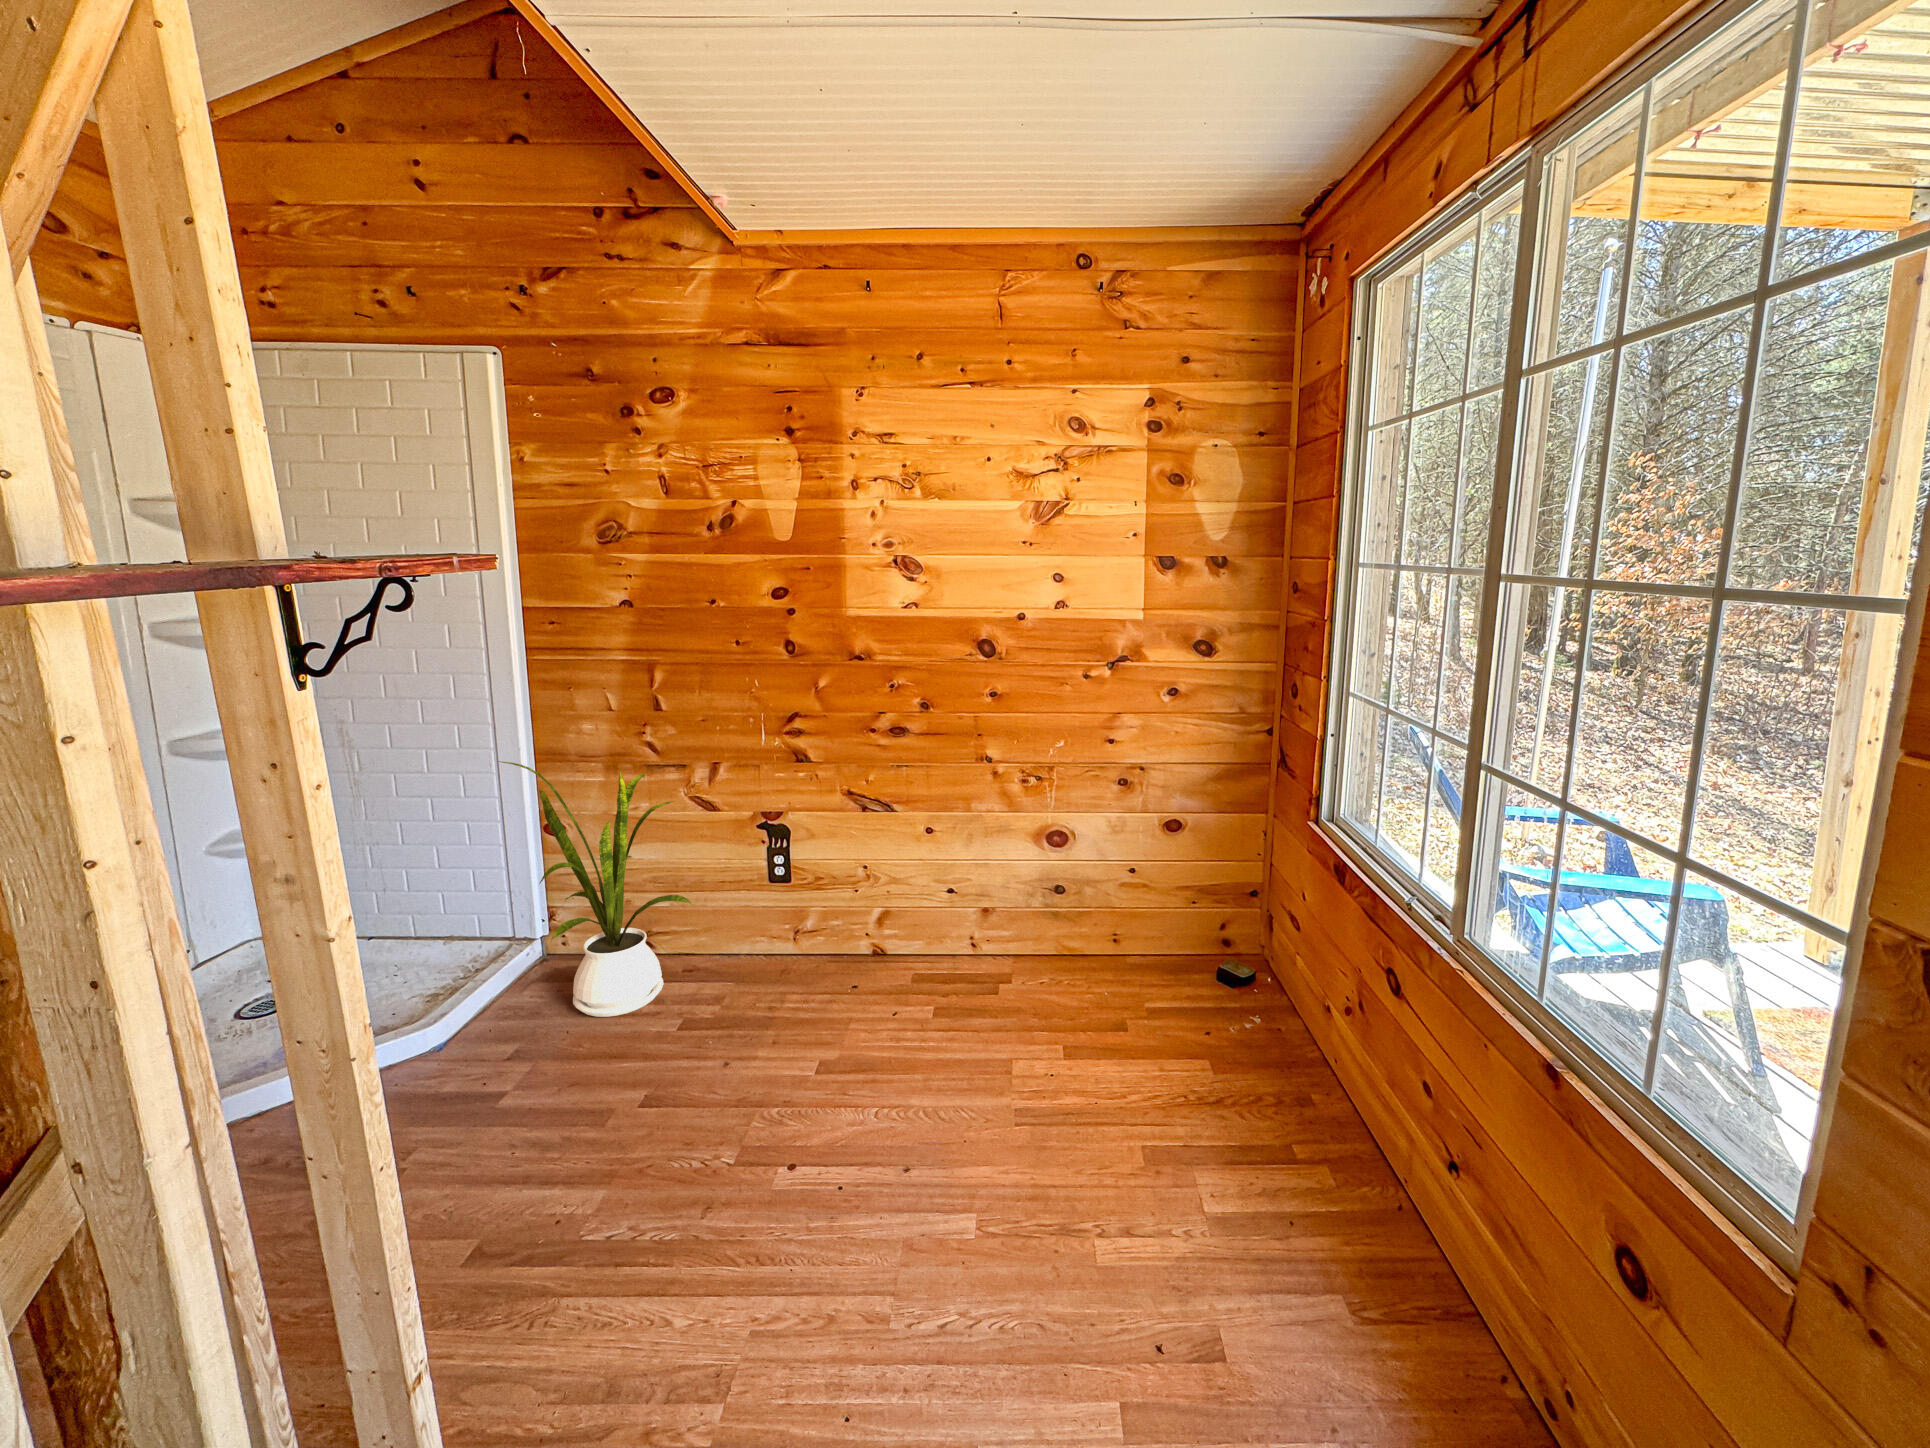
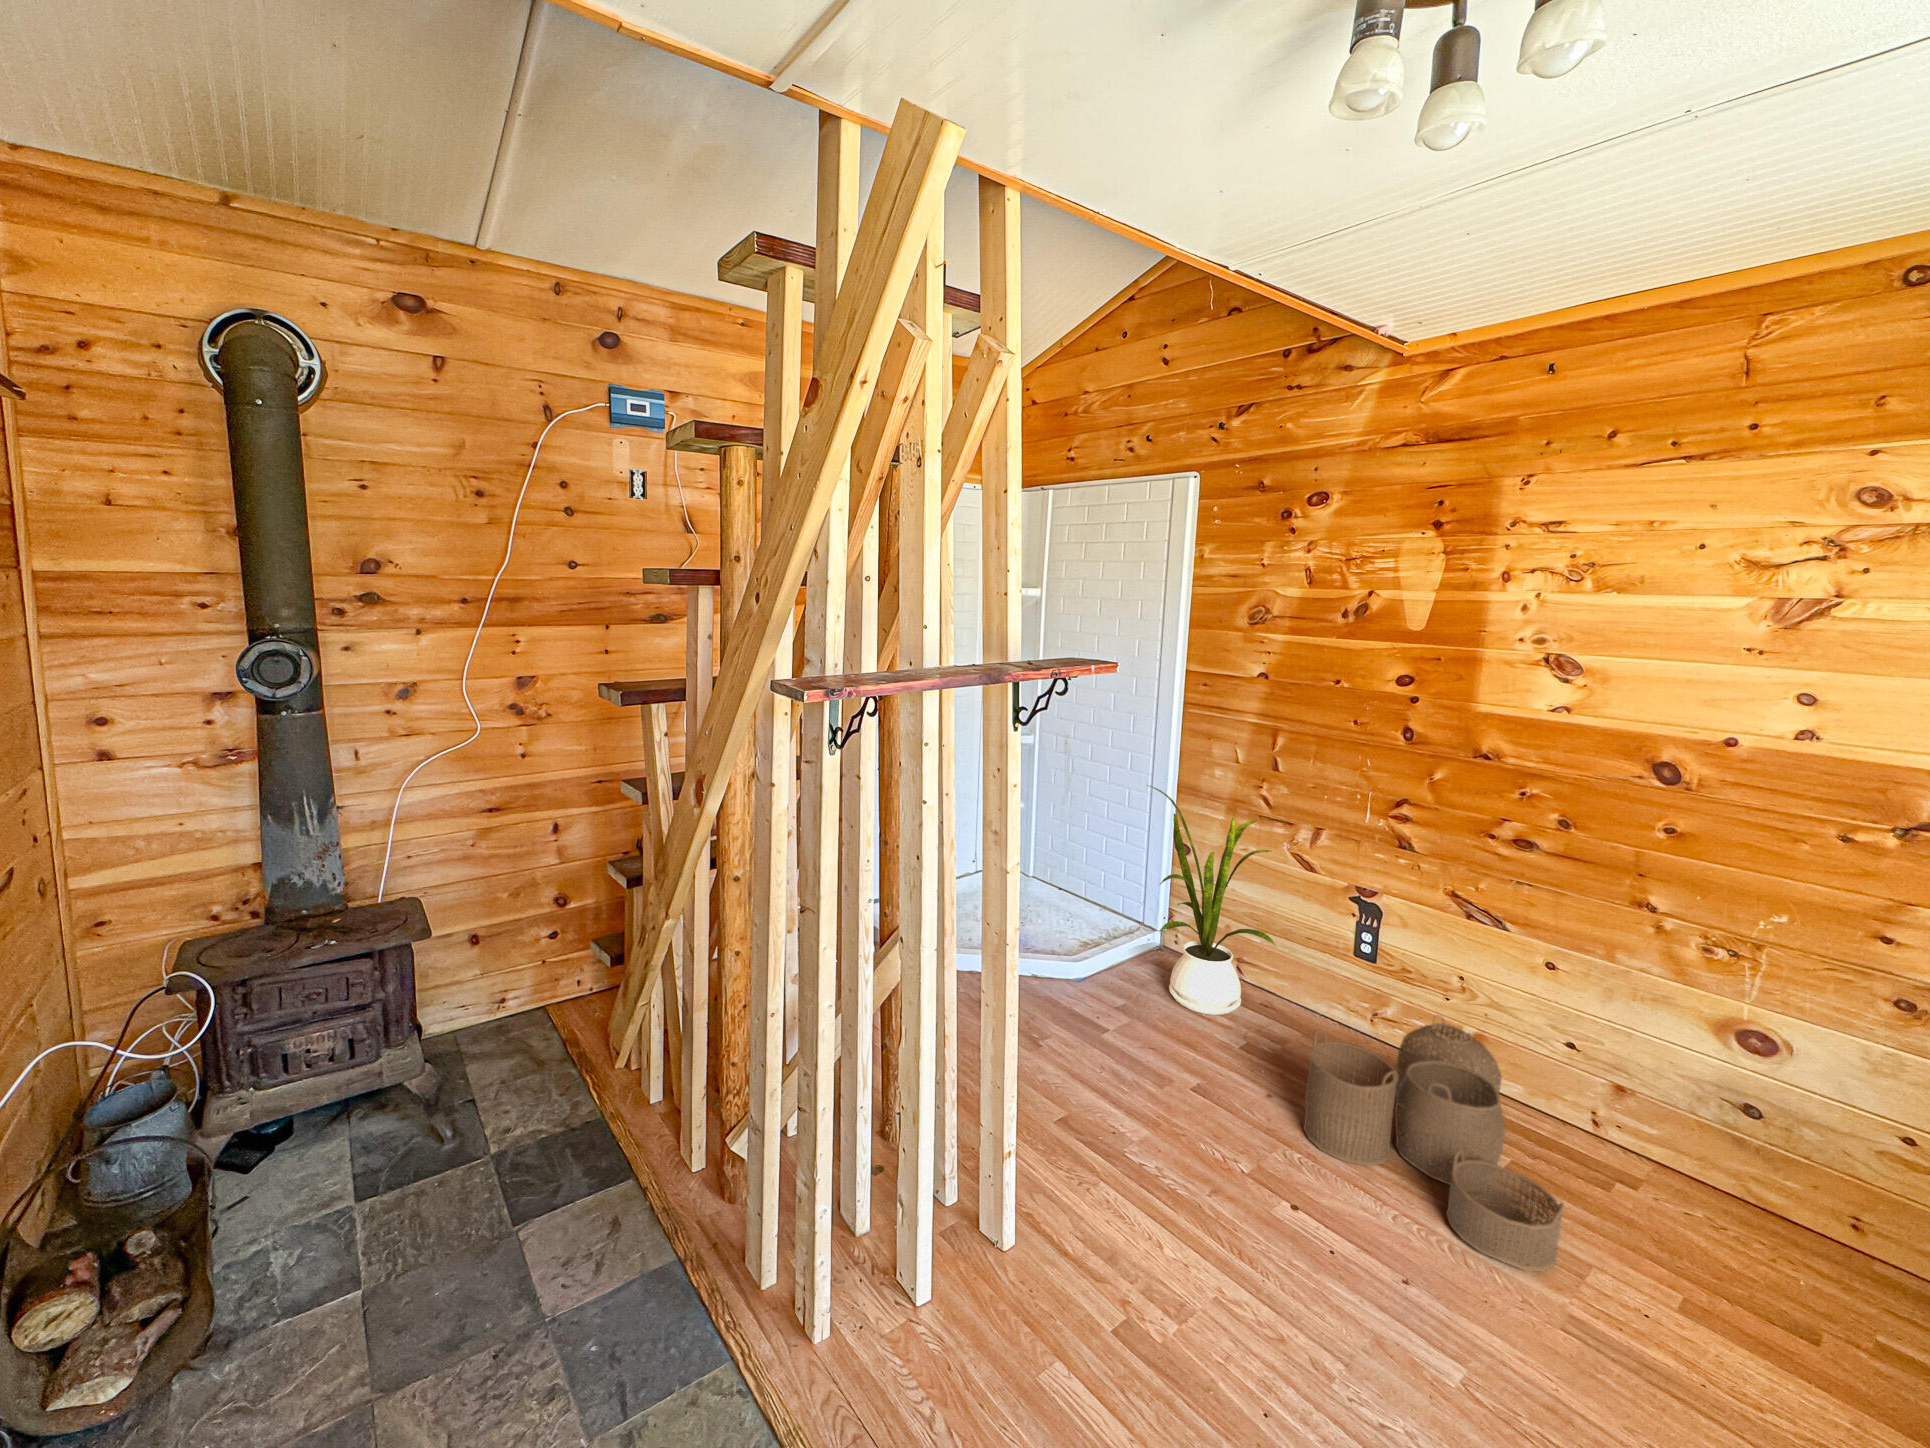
woven basket: none [763,910,990,1104] -> present [1304,1018,1564,1271]

